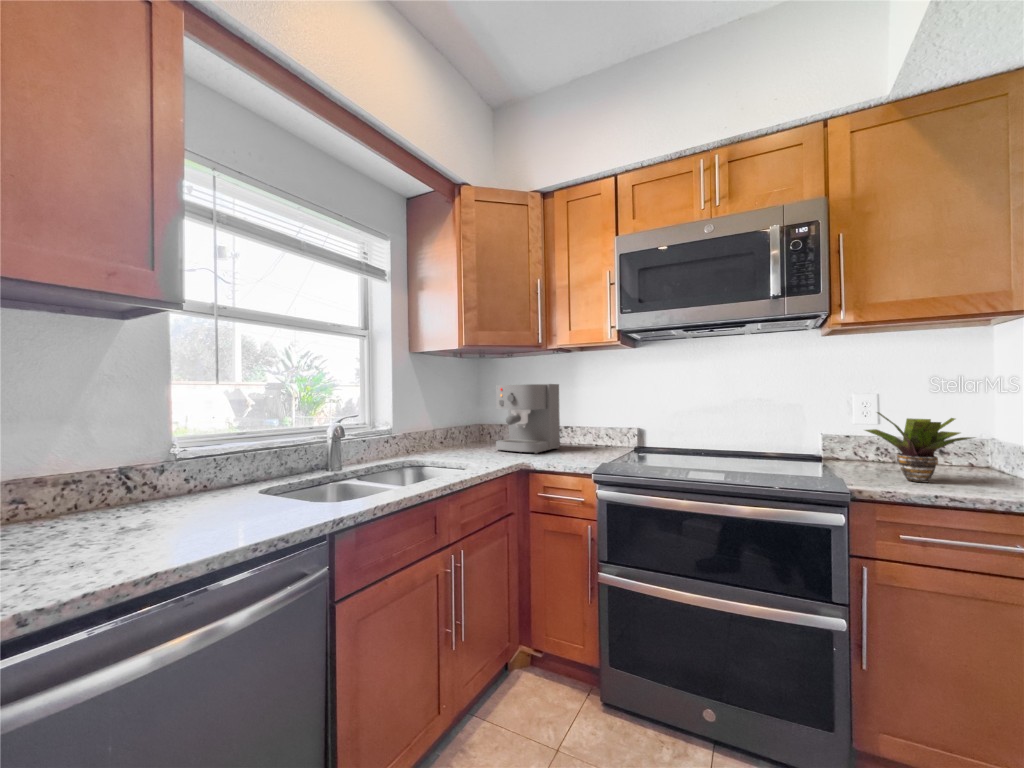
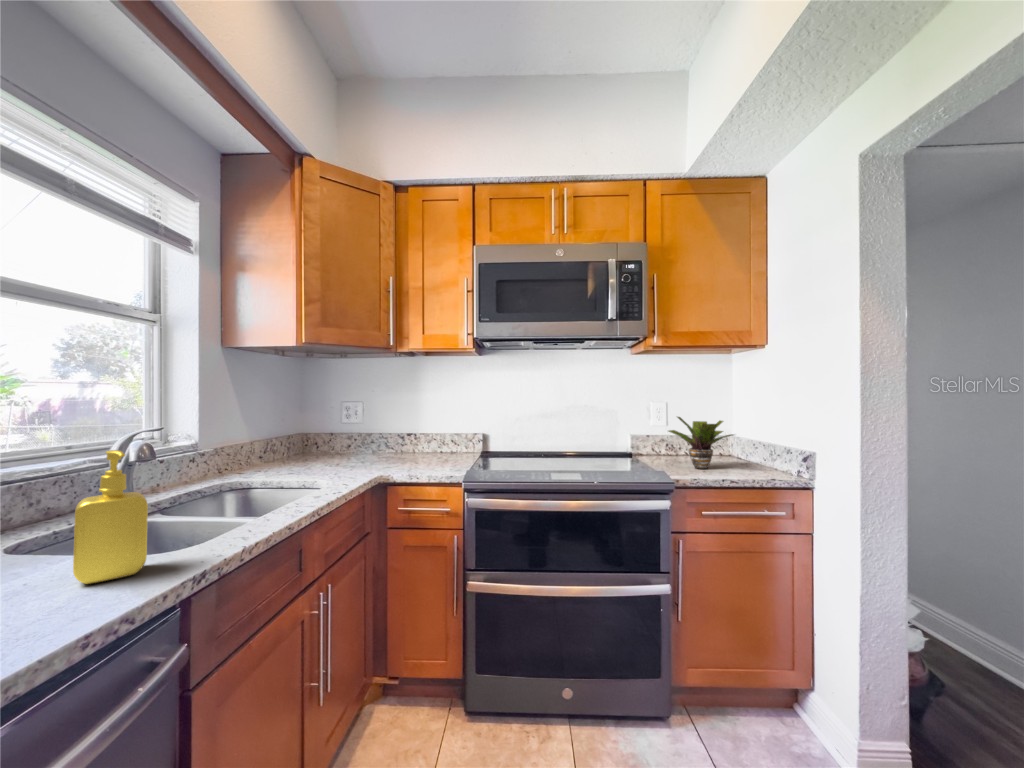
coffee maker: present [496,384,560,454] -> none [334,389,406,466]
soap dispenser: none [258,427,305,520] -> present [73,450,148,584]

